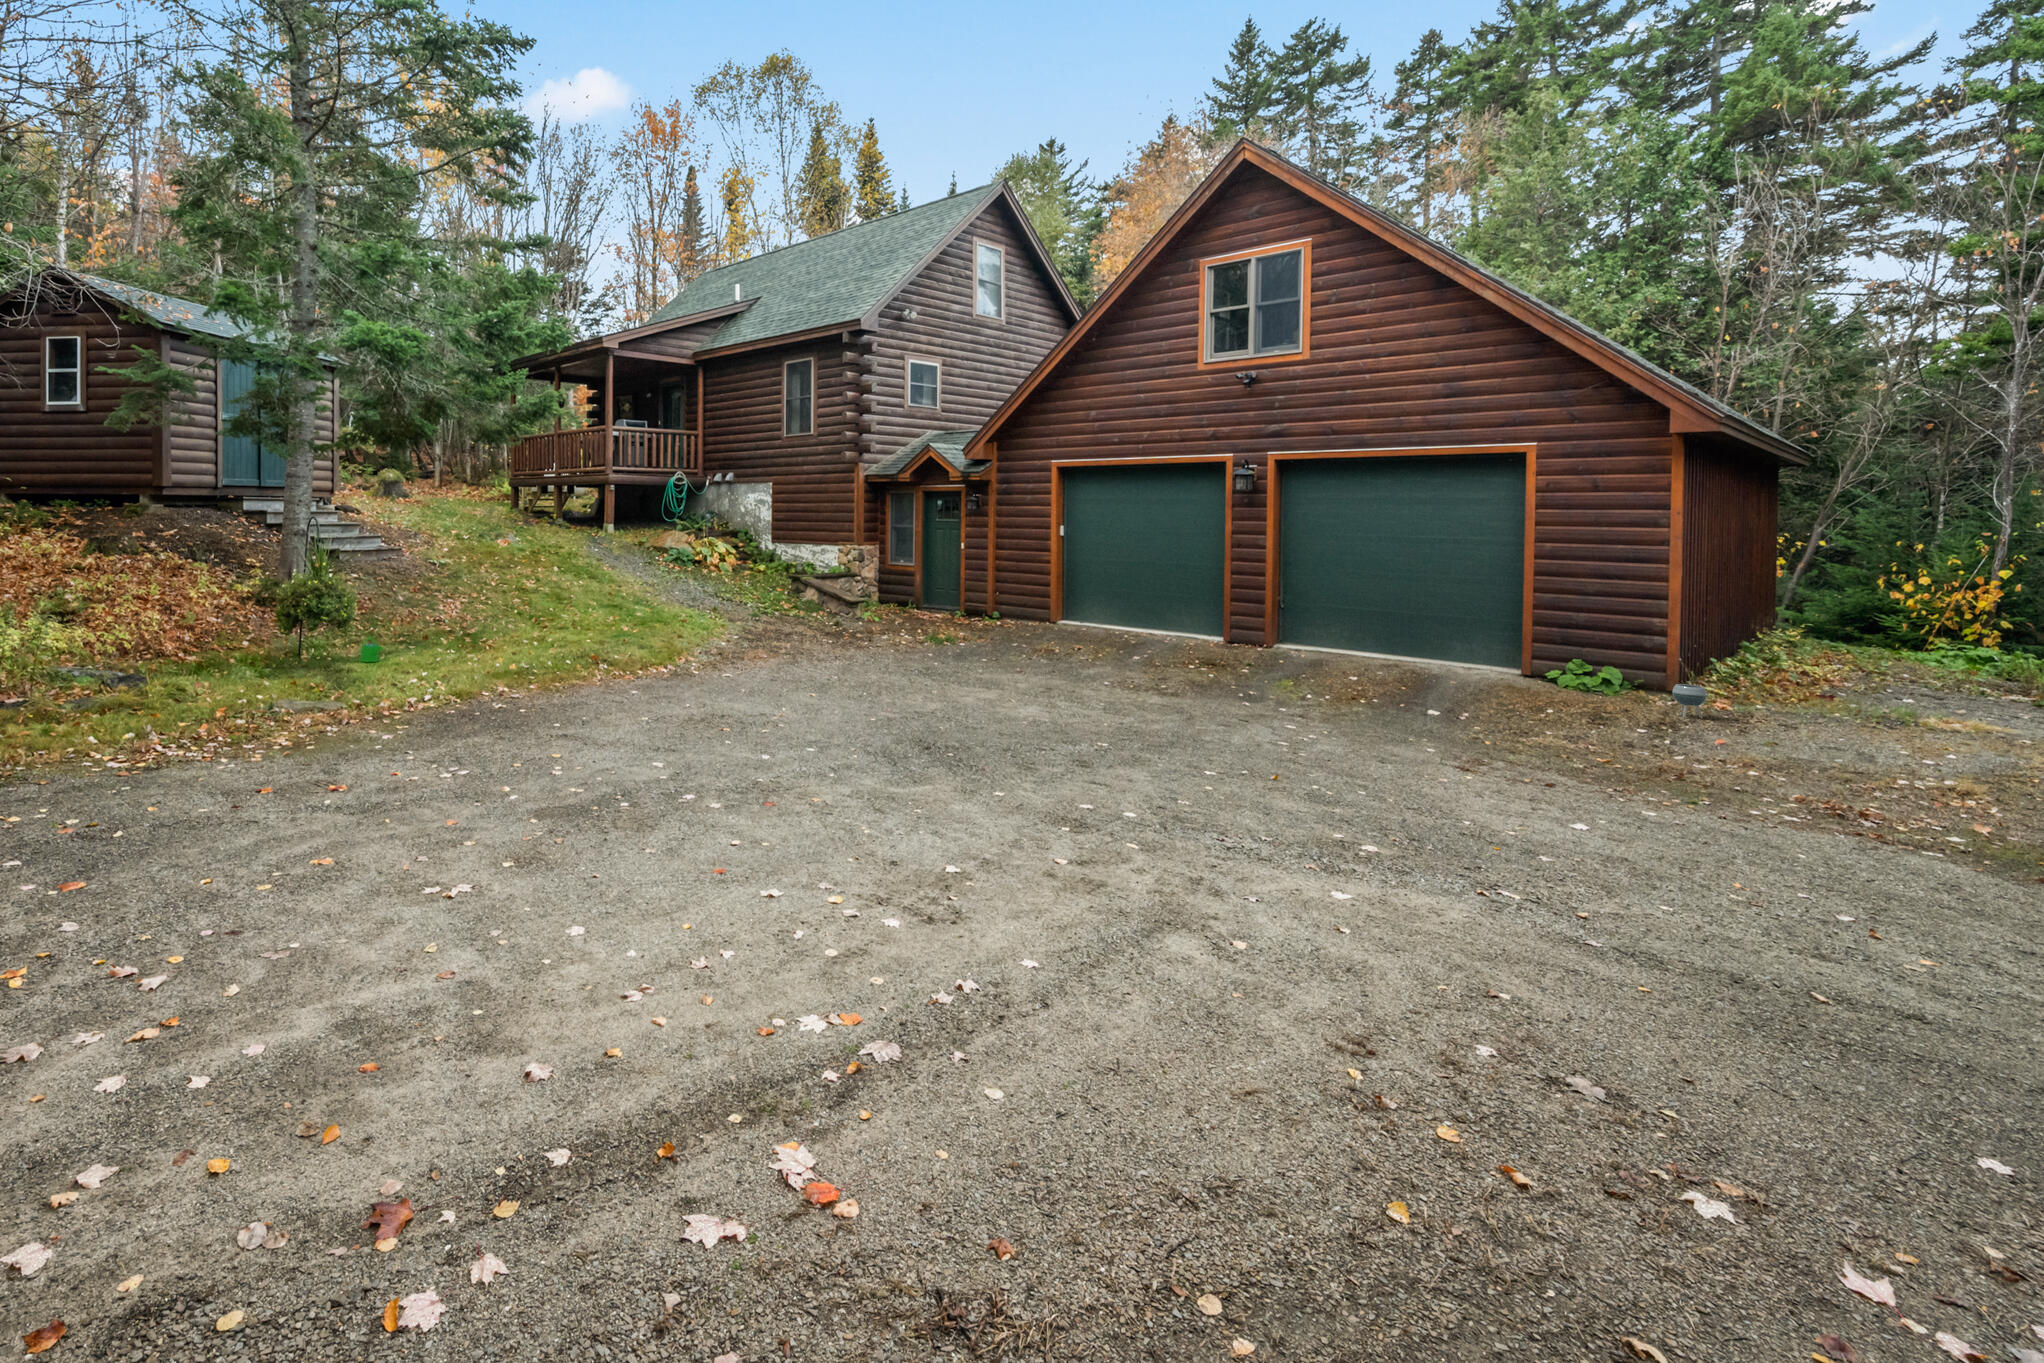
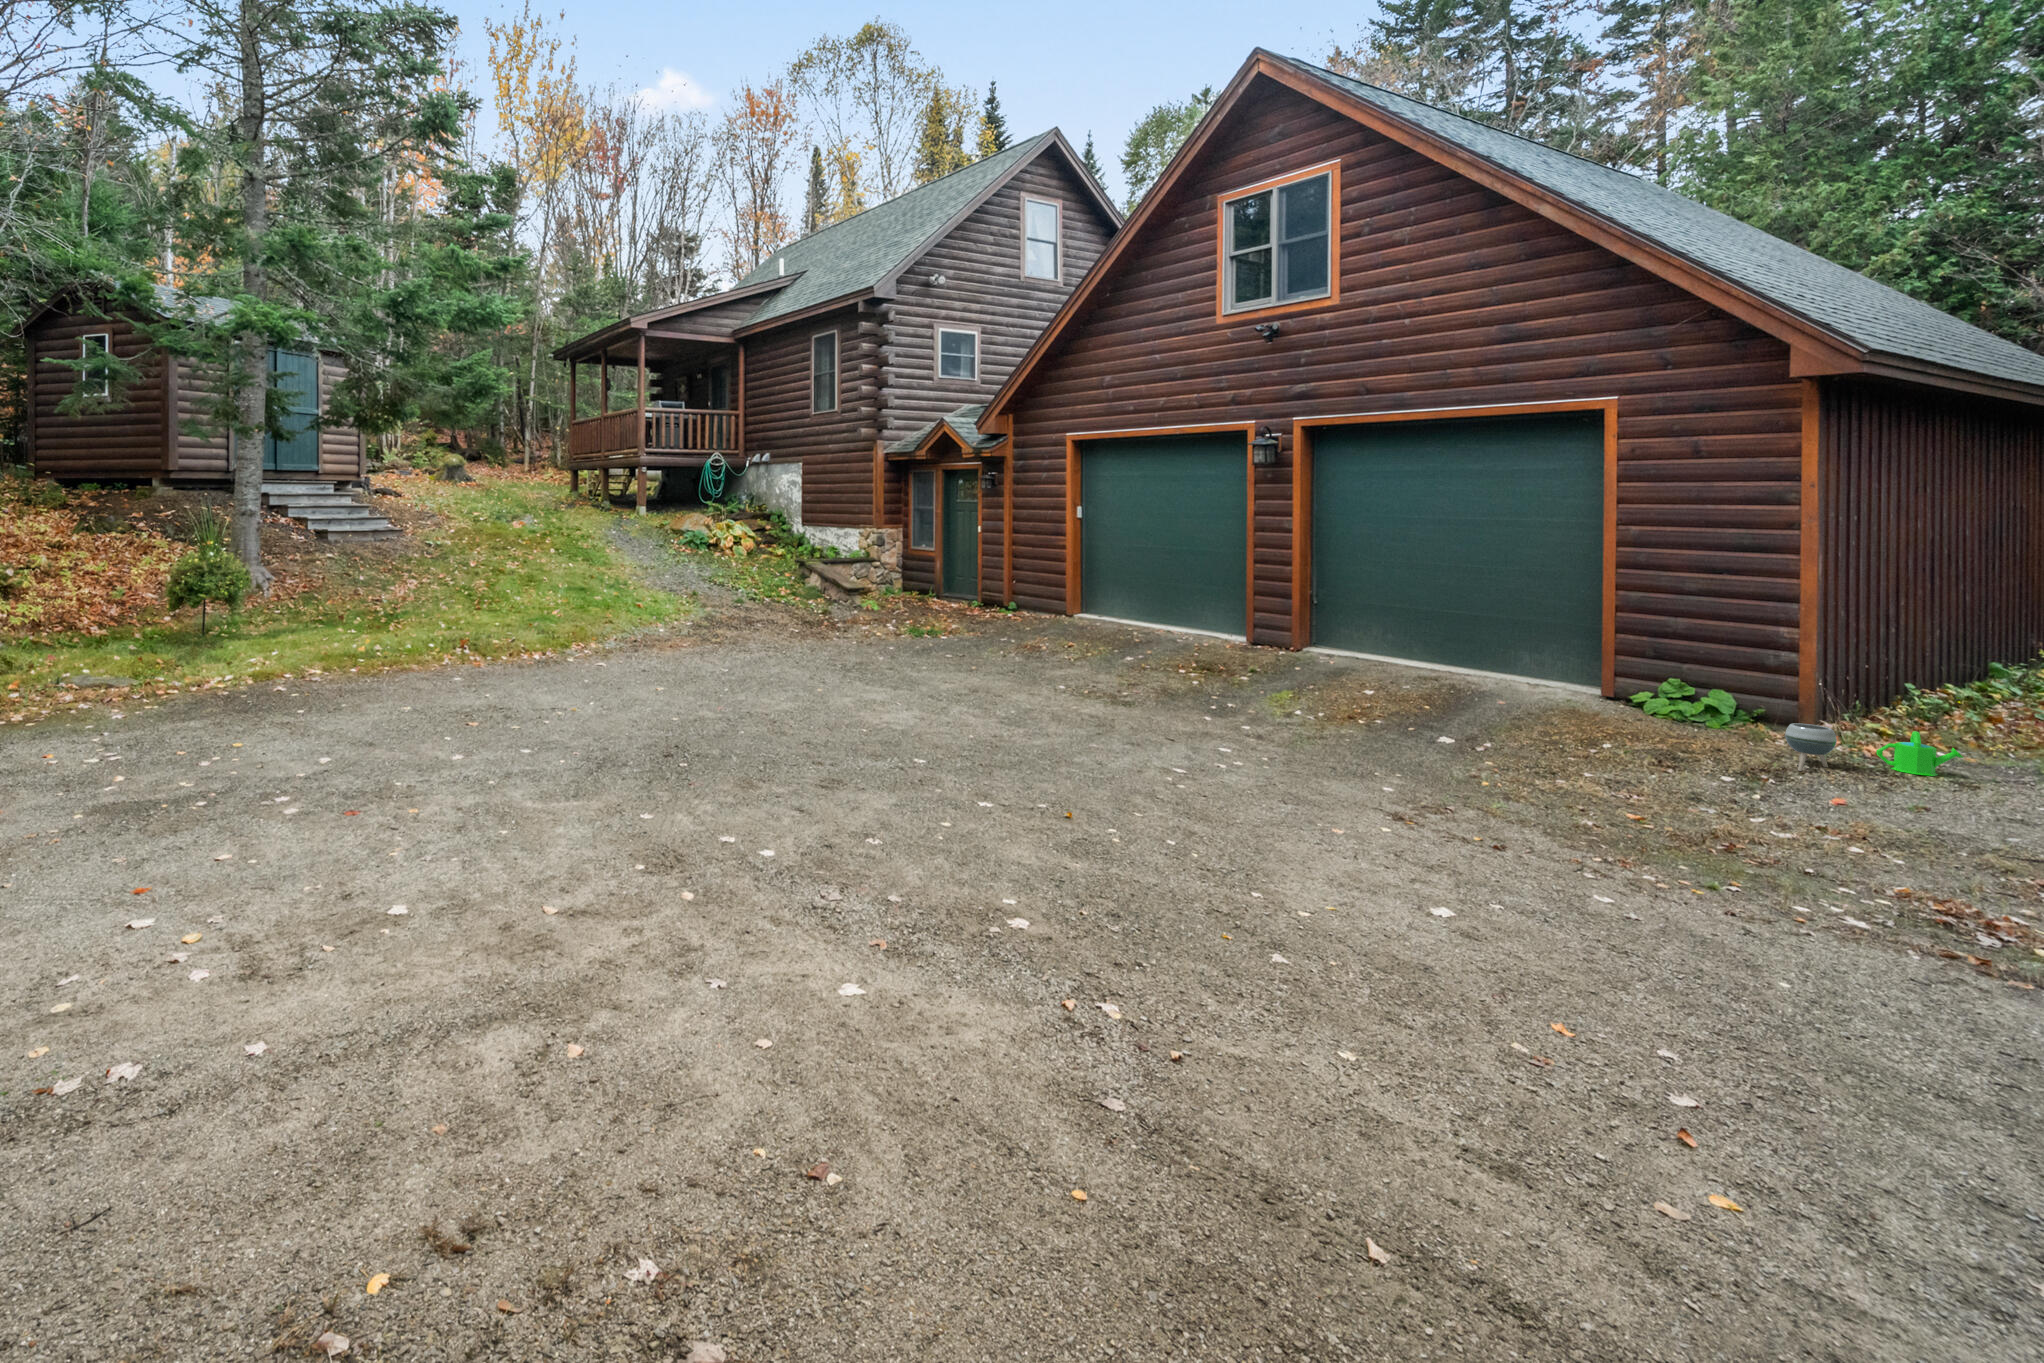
watering can: present [360,637,383,662] -> present [1876,731,1963,776]

